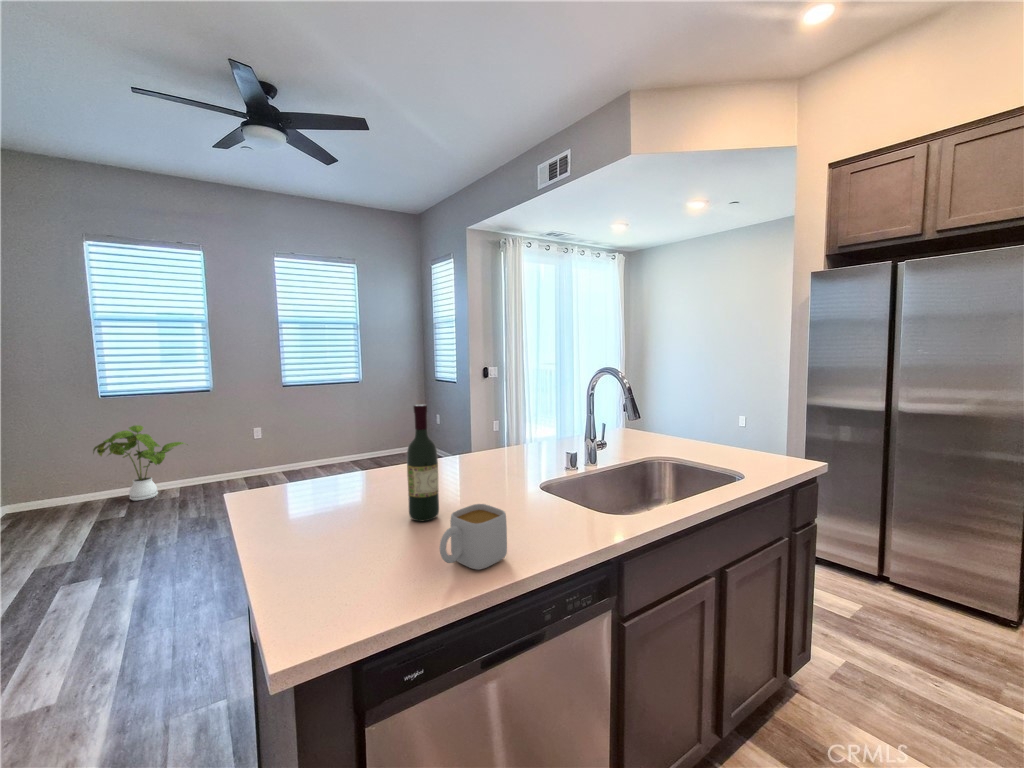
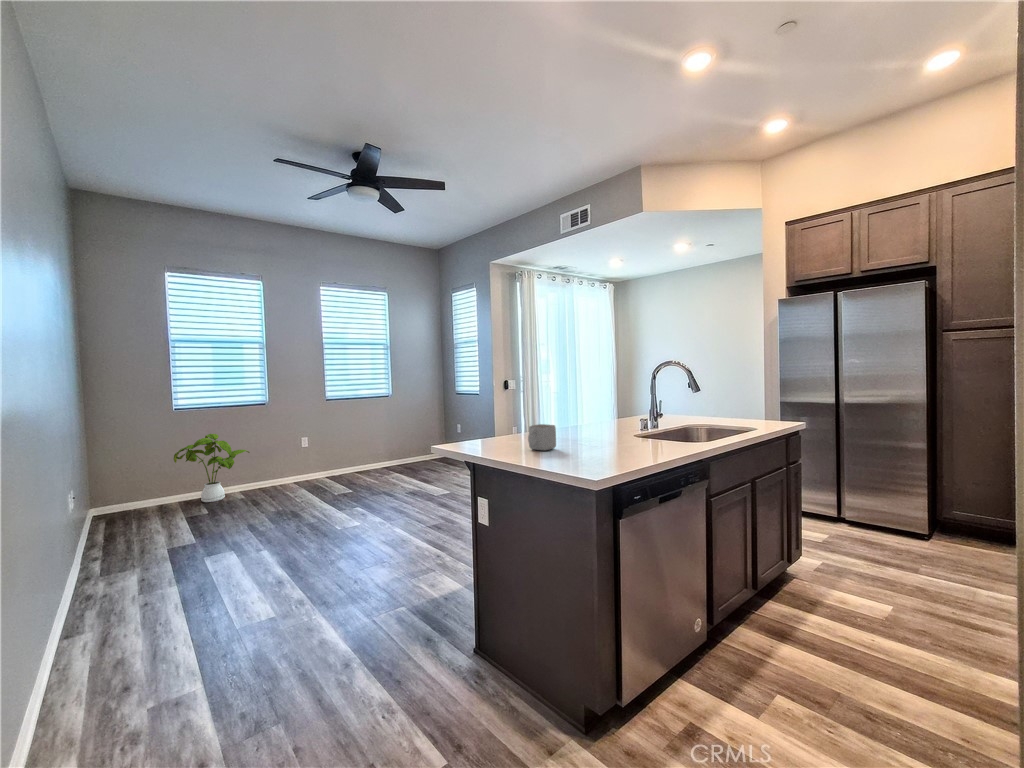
wine bottle: present [407,404,439,521] -> none [578,378,596,447]
mug: present [440,504,507,570] -> present [528,424,556,450]

